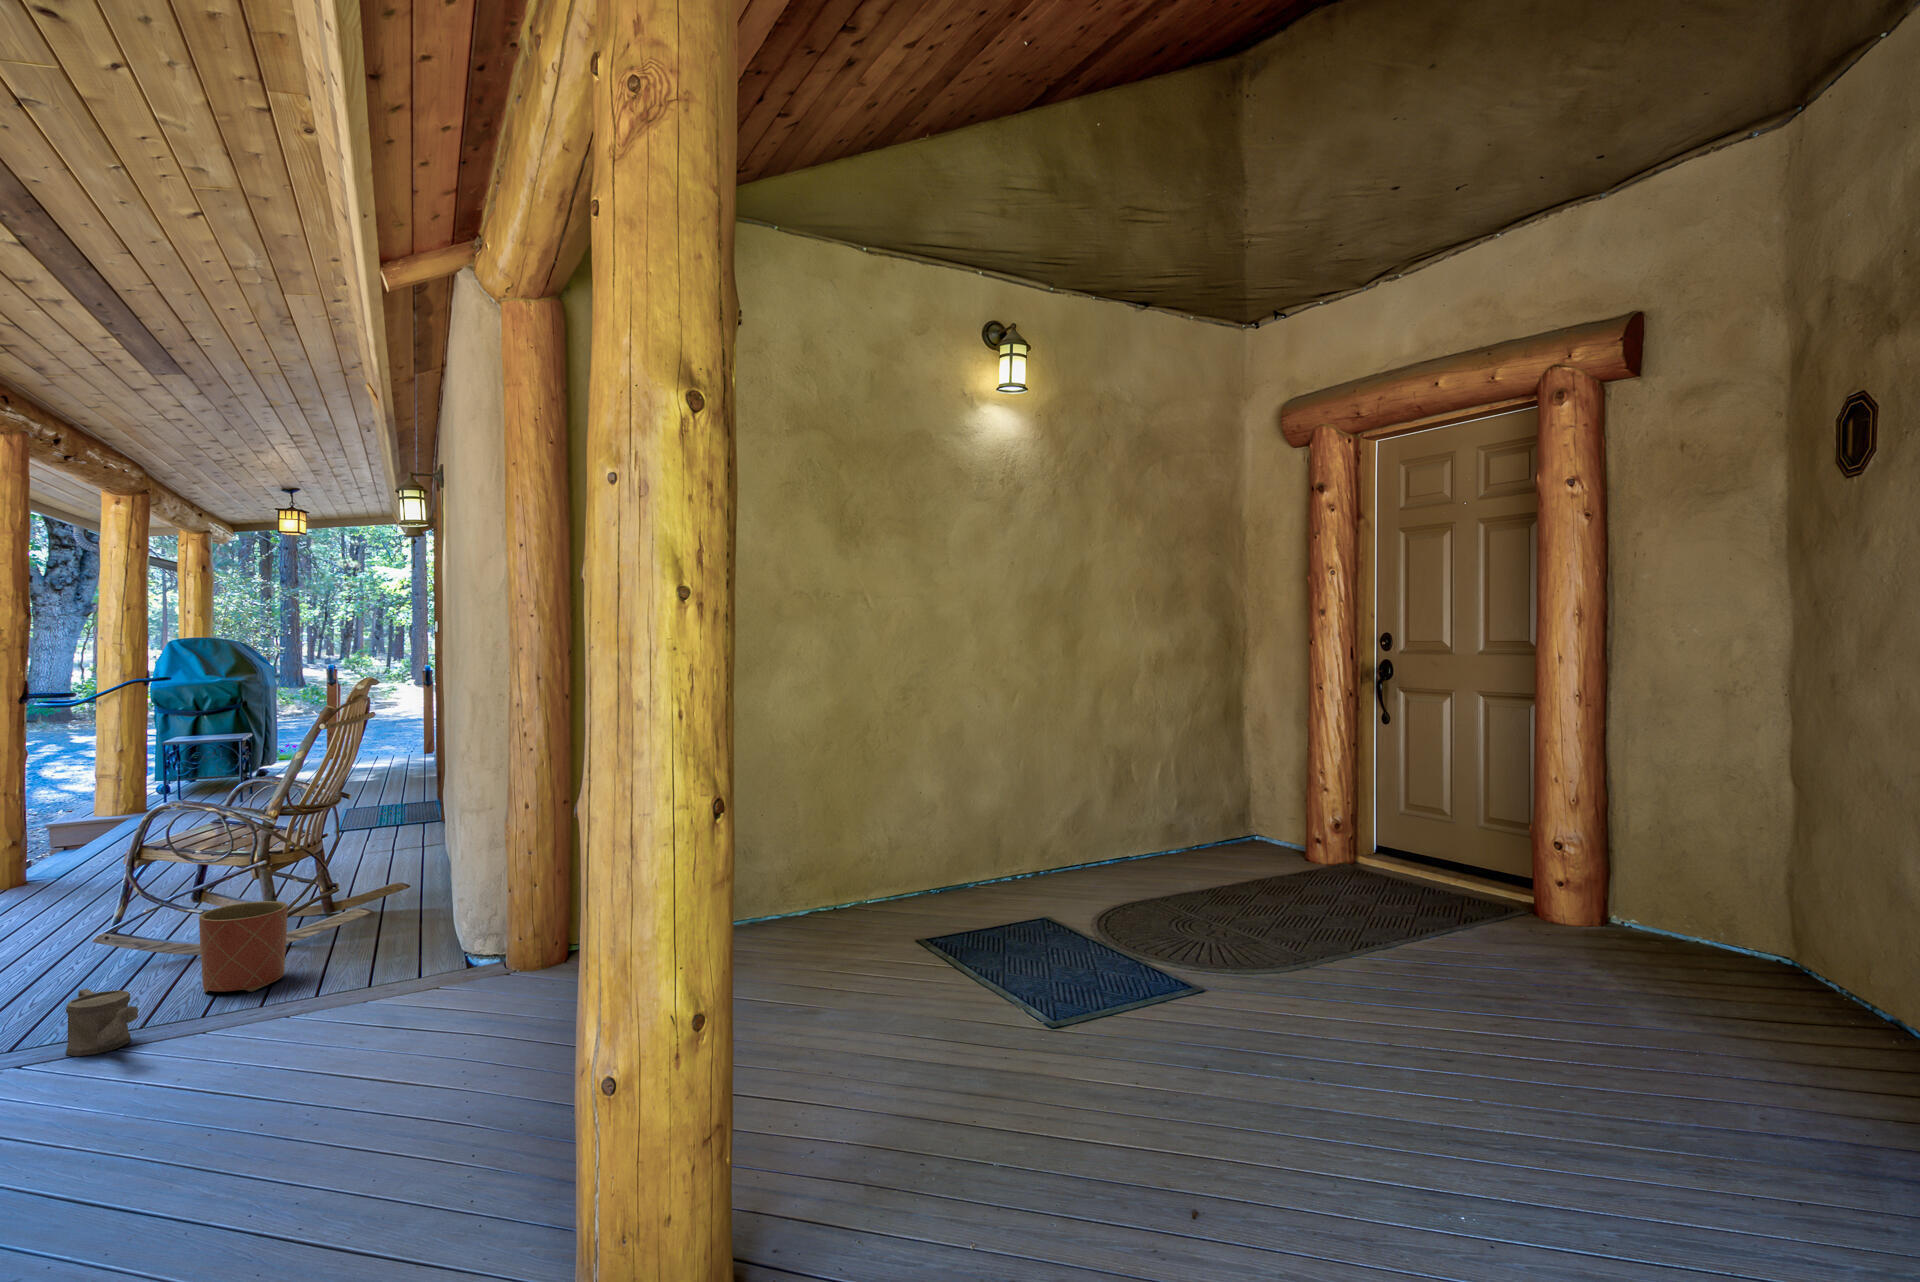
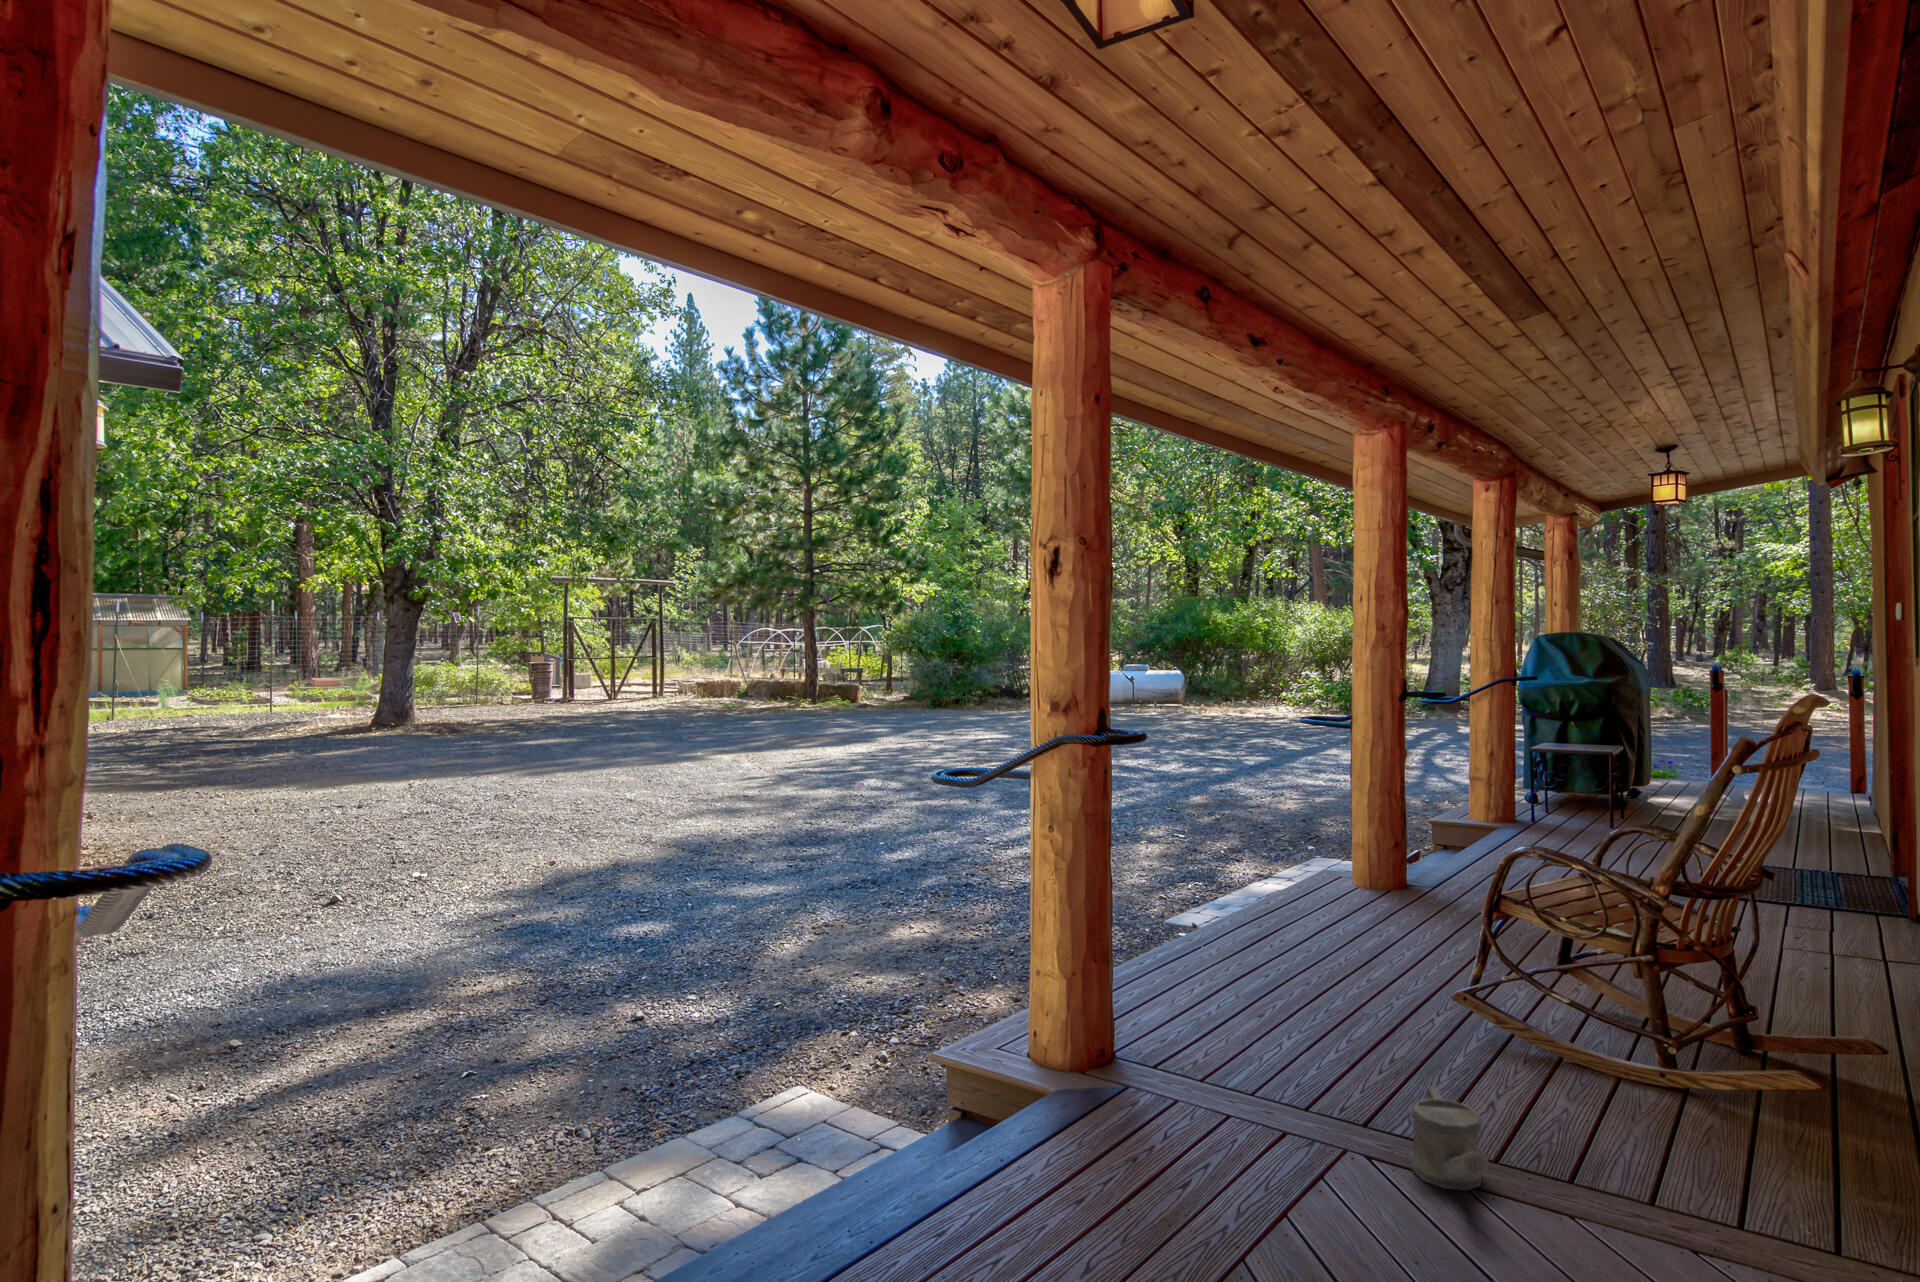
planter: present [199,901,288,993] -> none [1566,1016,1689,1162]

